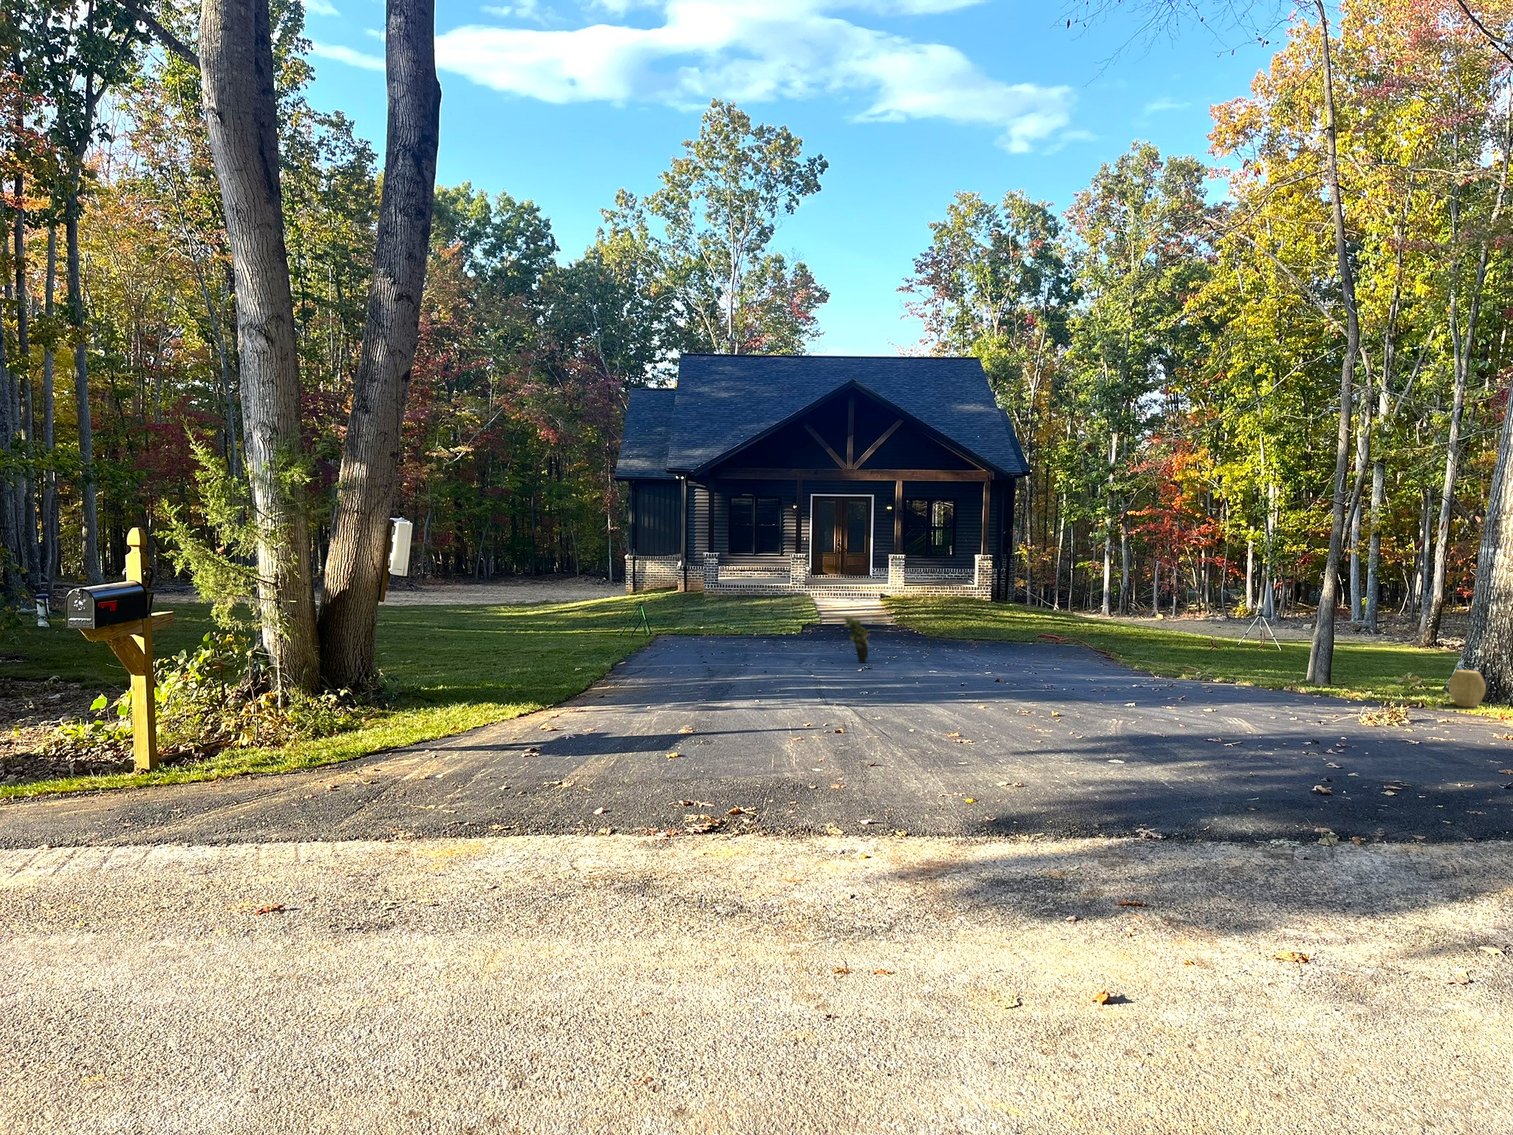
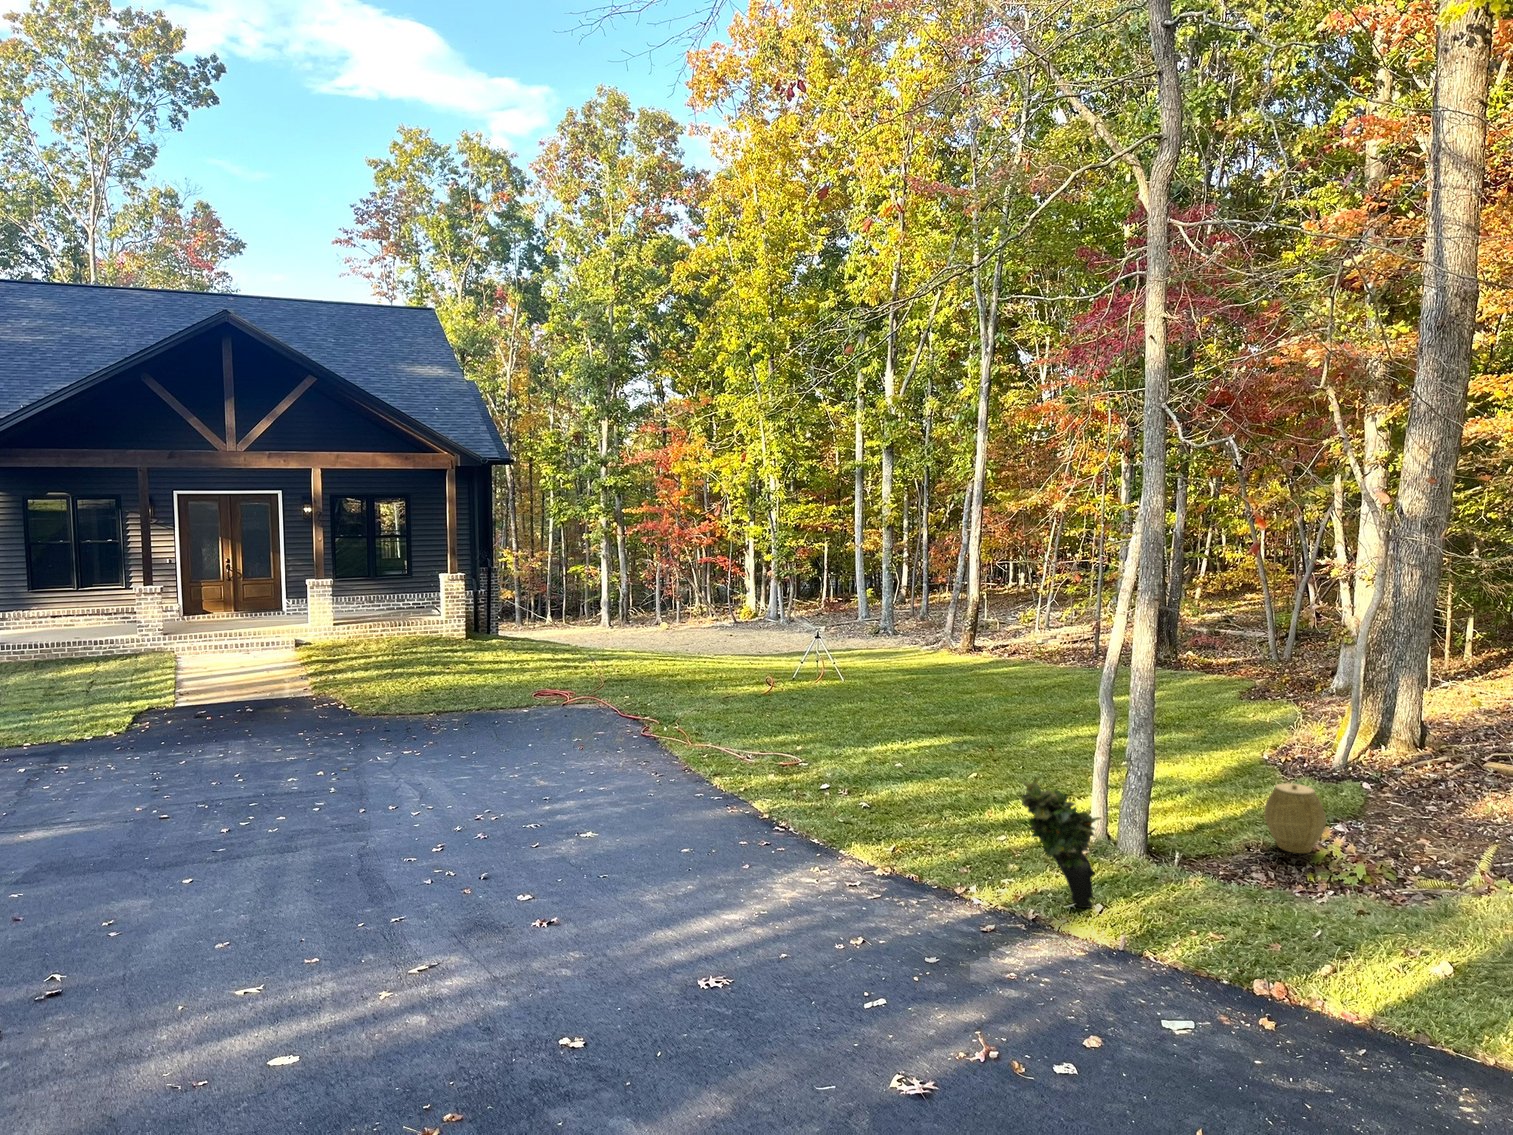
potted plant: present [844,616,869,663] -> present [1022,777,1101,908]

